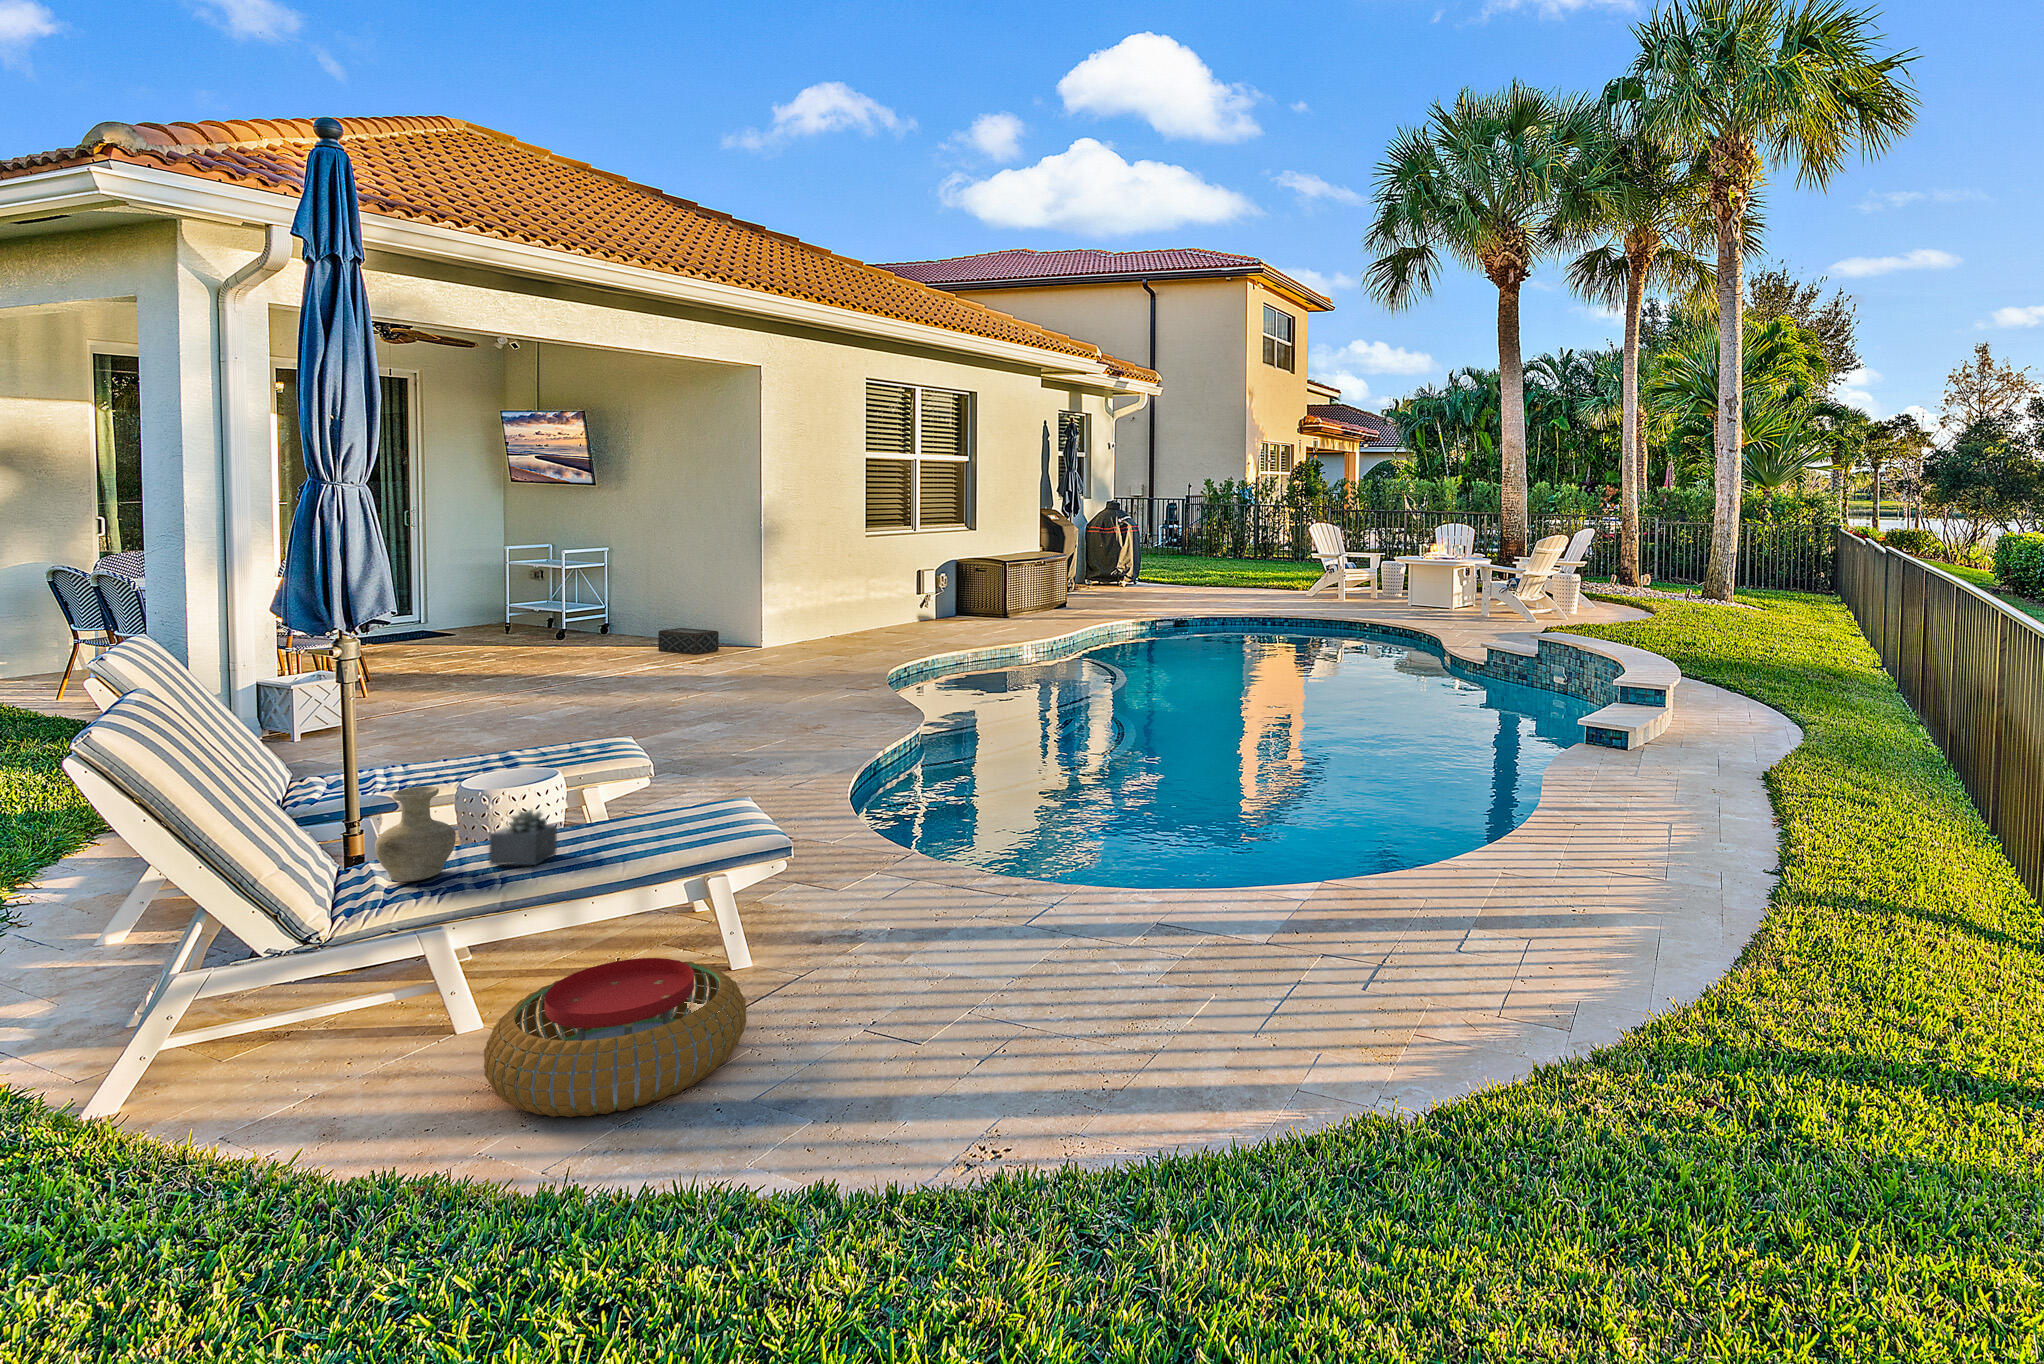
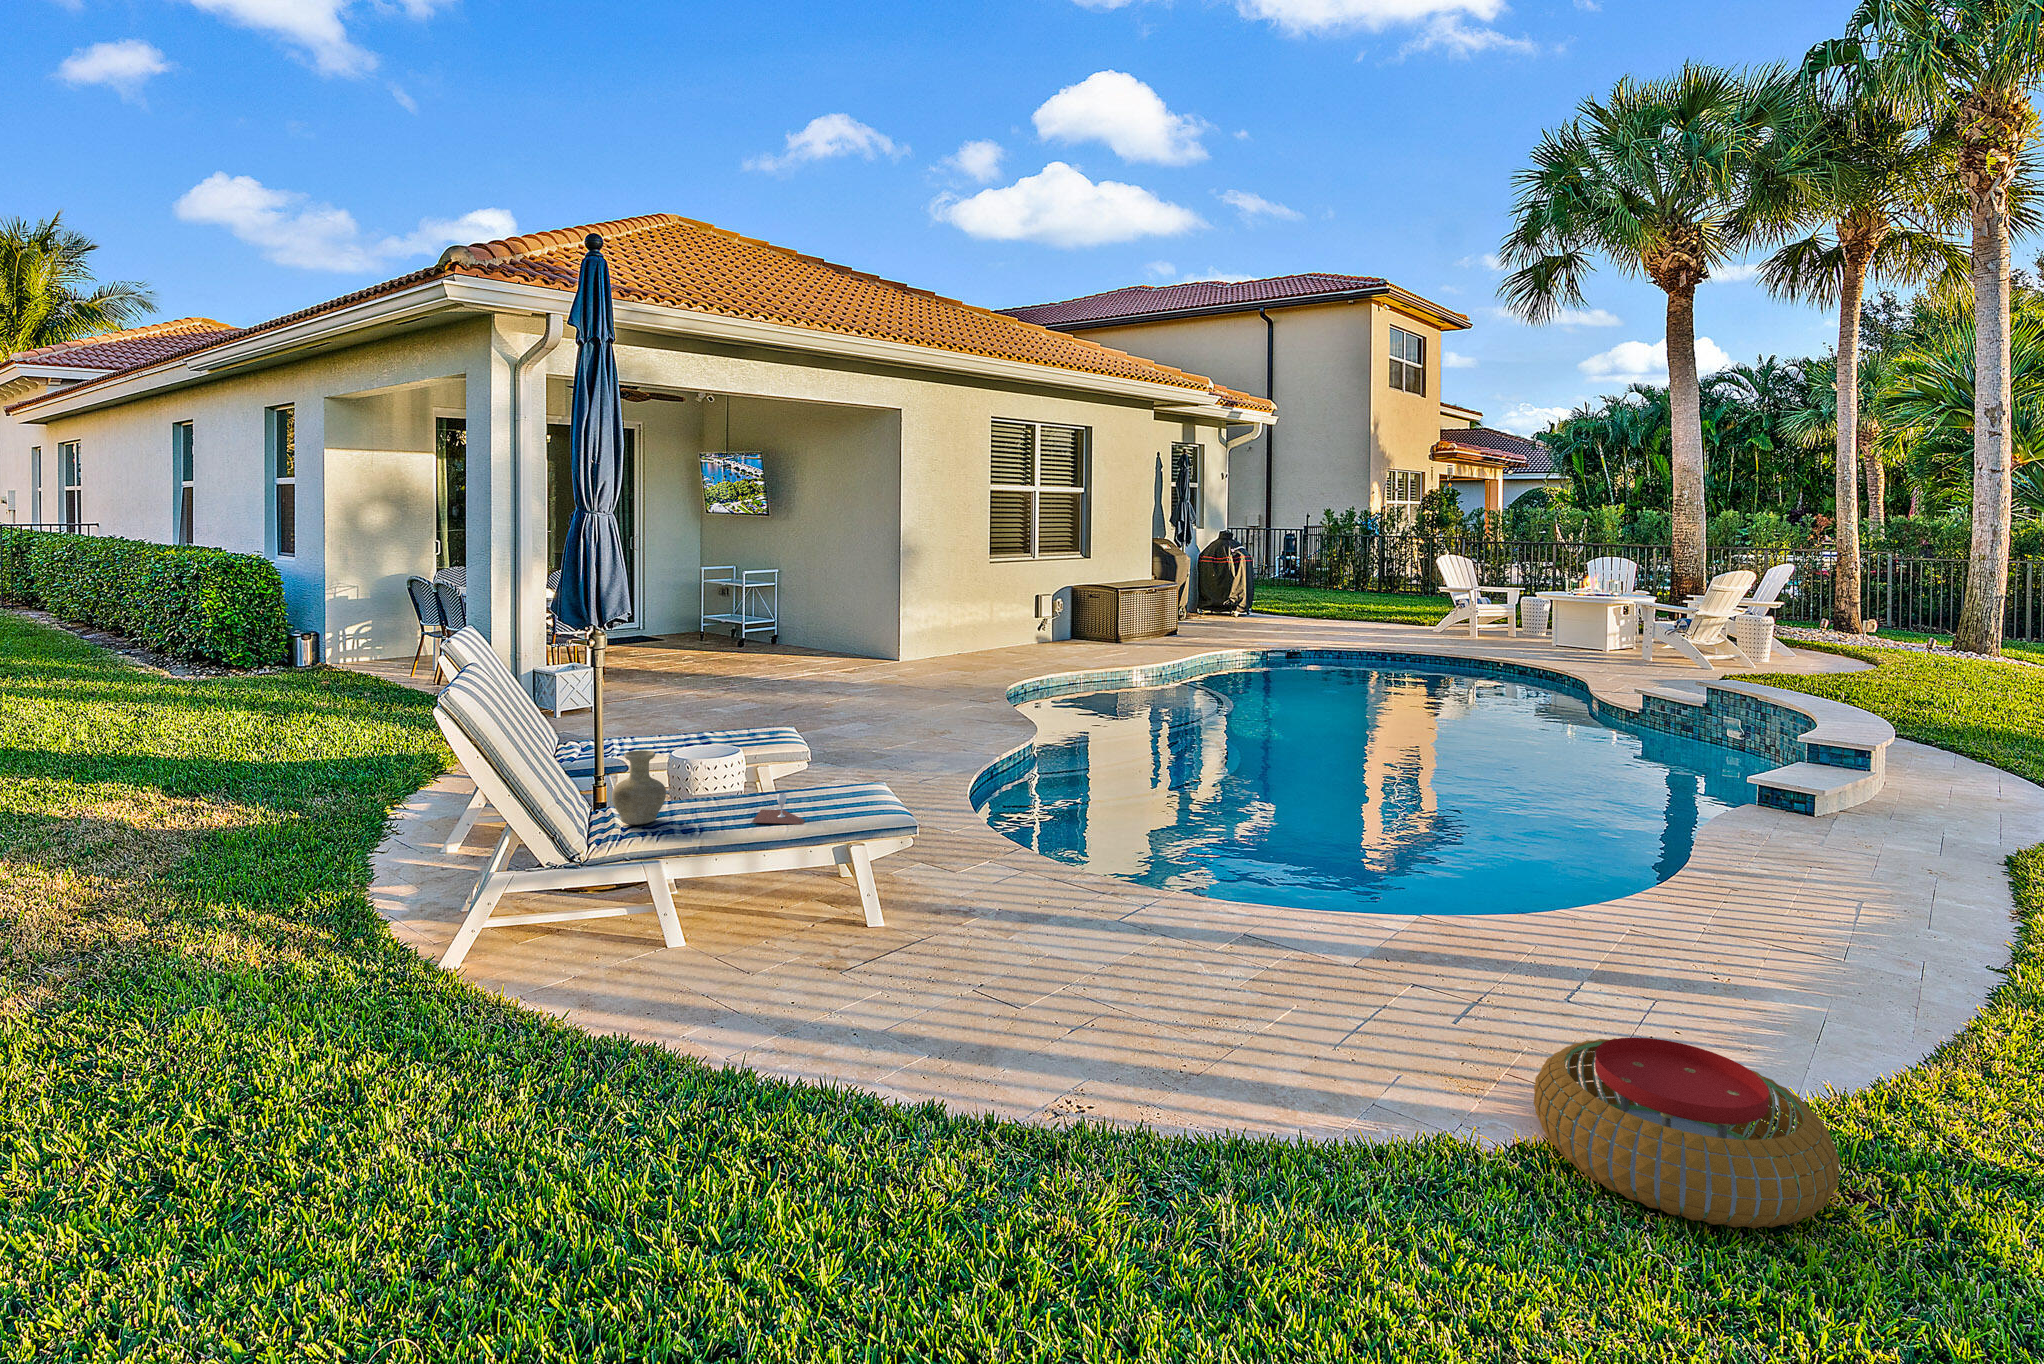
woven basket: present [658,628,719,654] -> none [809,641,858,664]
succulent plant: present [489,809,557,865] -> none [688,775,737,821]
wine glass: none [578,822,658,863] -> present [752,793,805,824]
pouf: present [484,958,746,1117] -> present [1534,1038,1840,1228]

